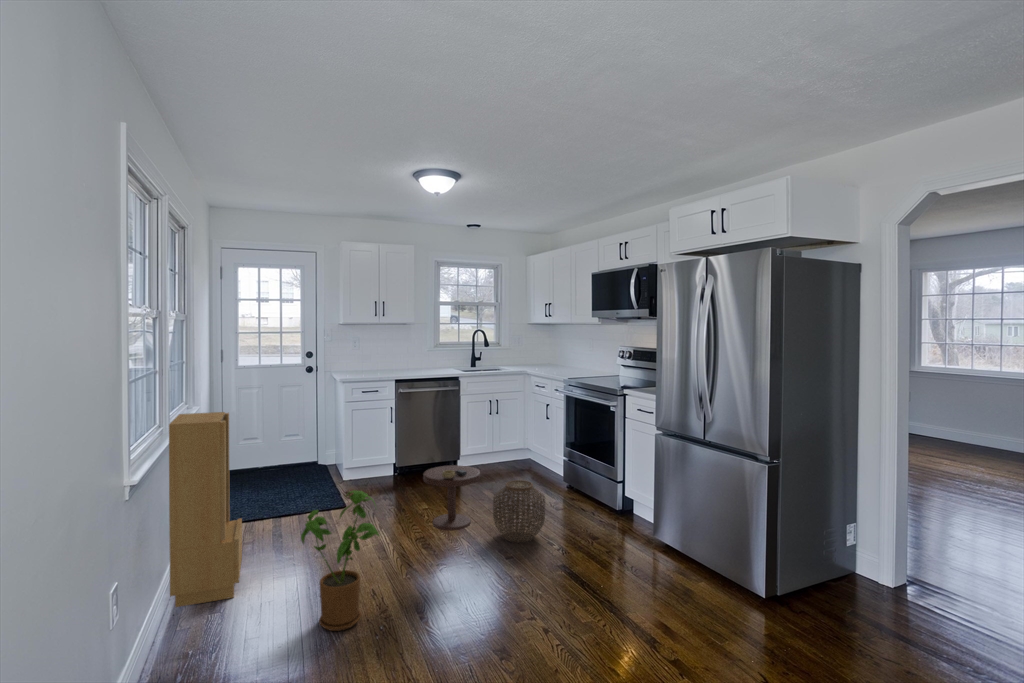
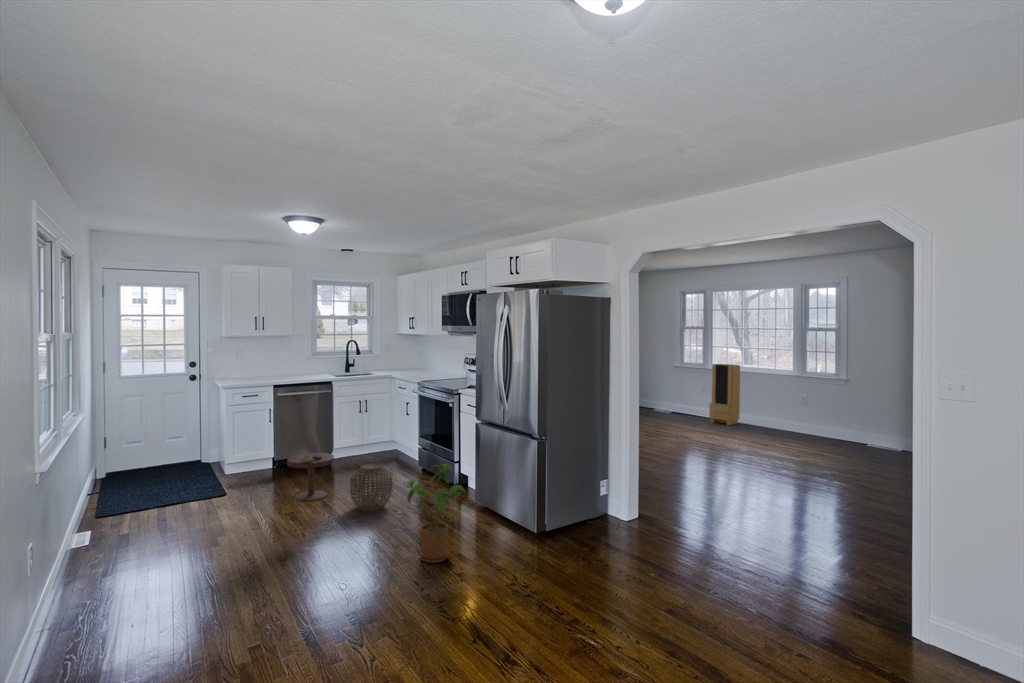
storage cabinet: present [169,412,242,607] -> present [709,364,740,425]
house plant: present [301,491,380,631] -> present [407,464,465,563]

